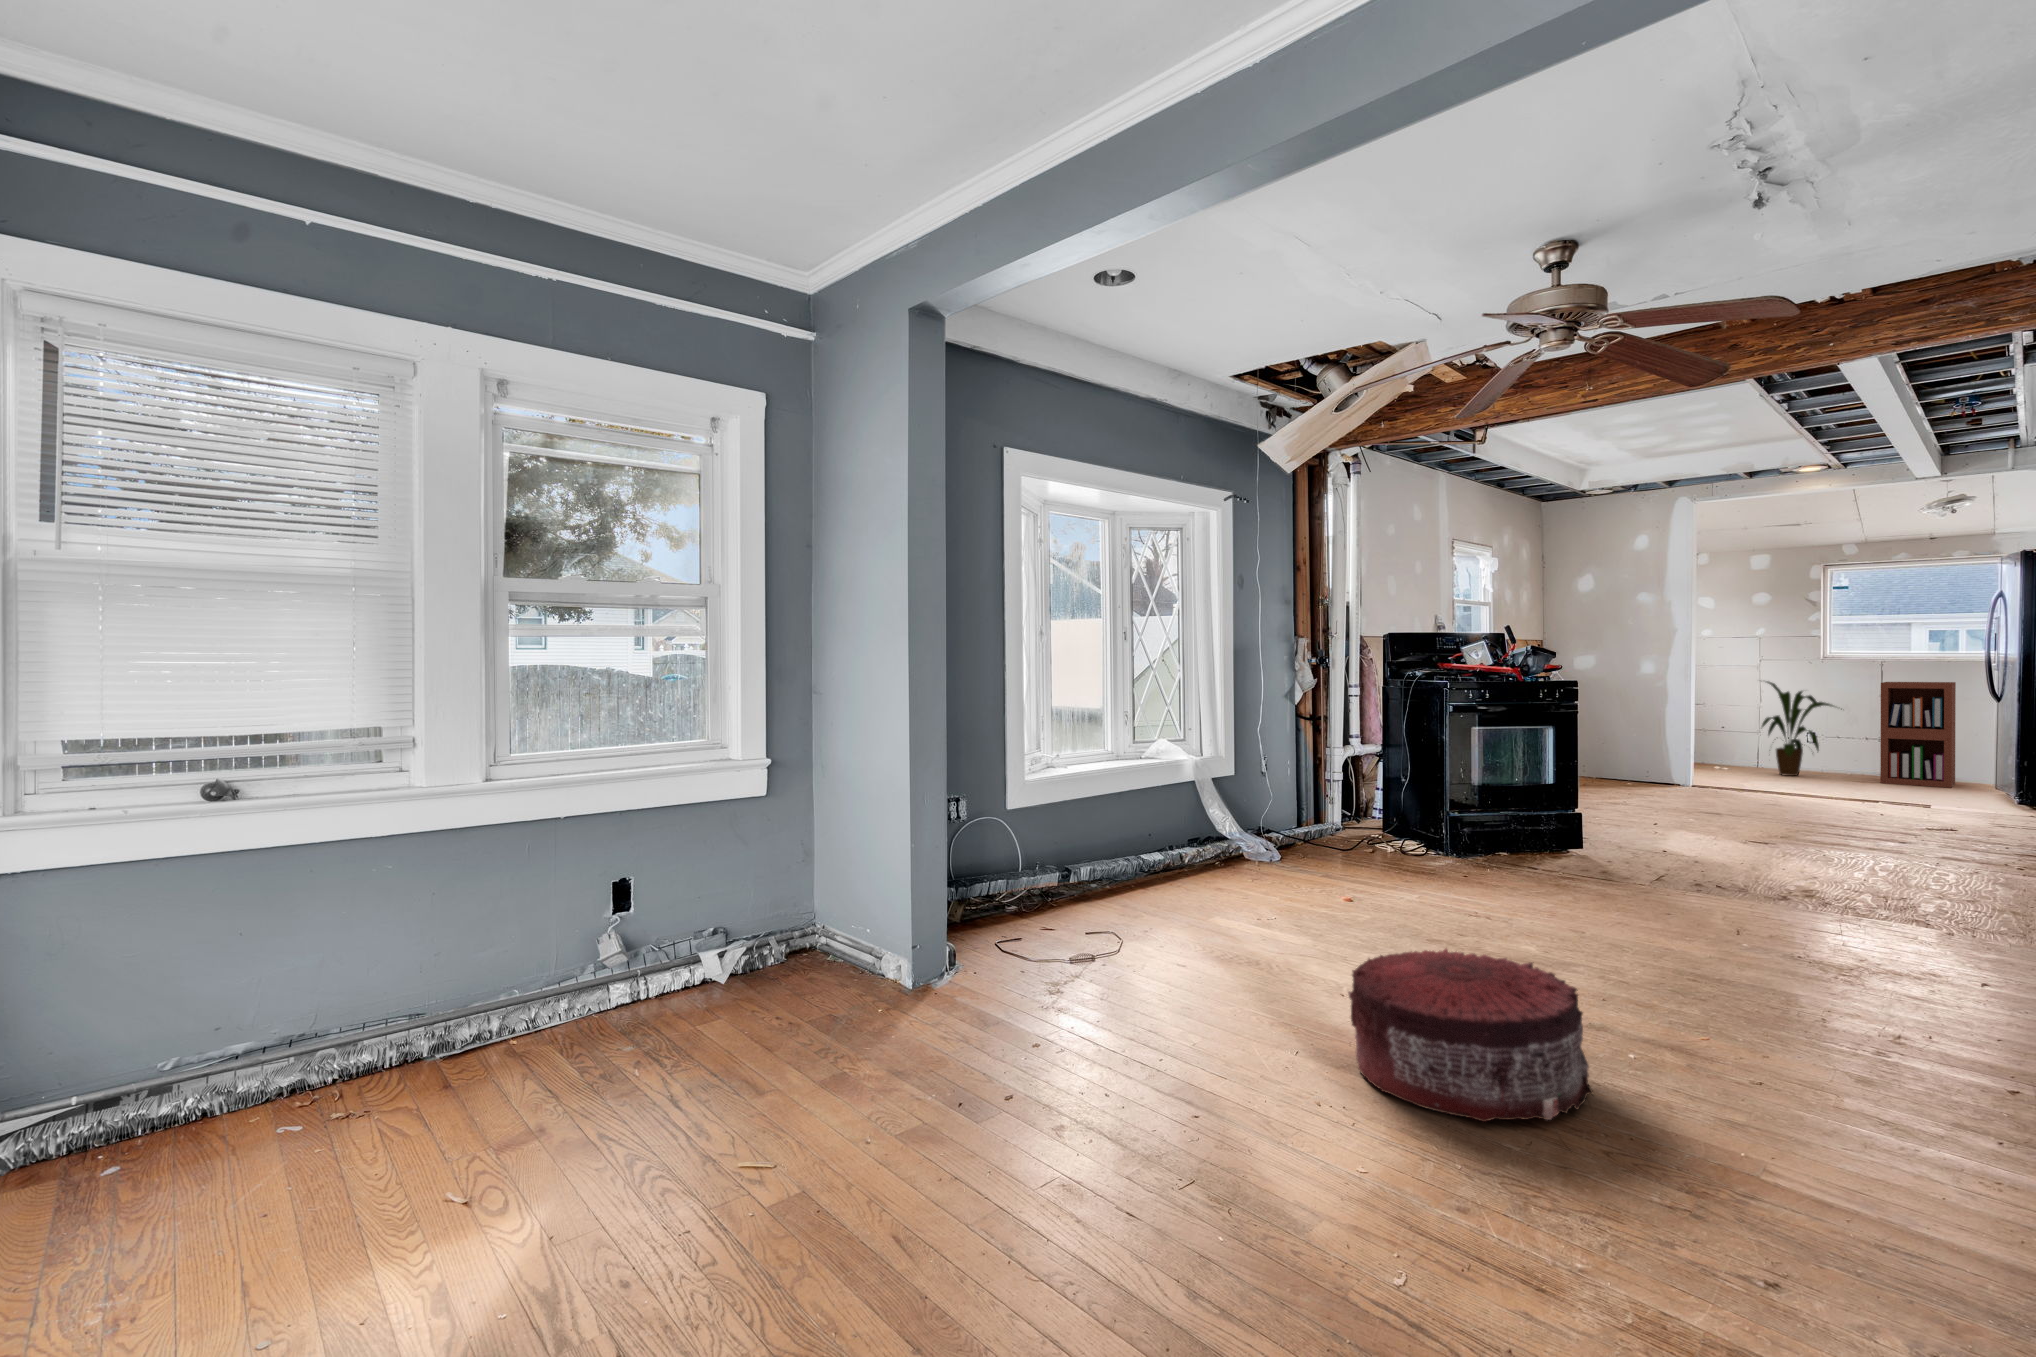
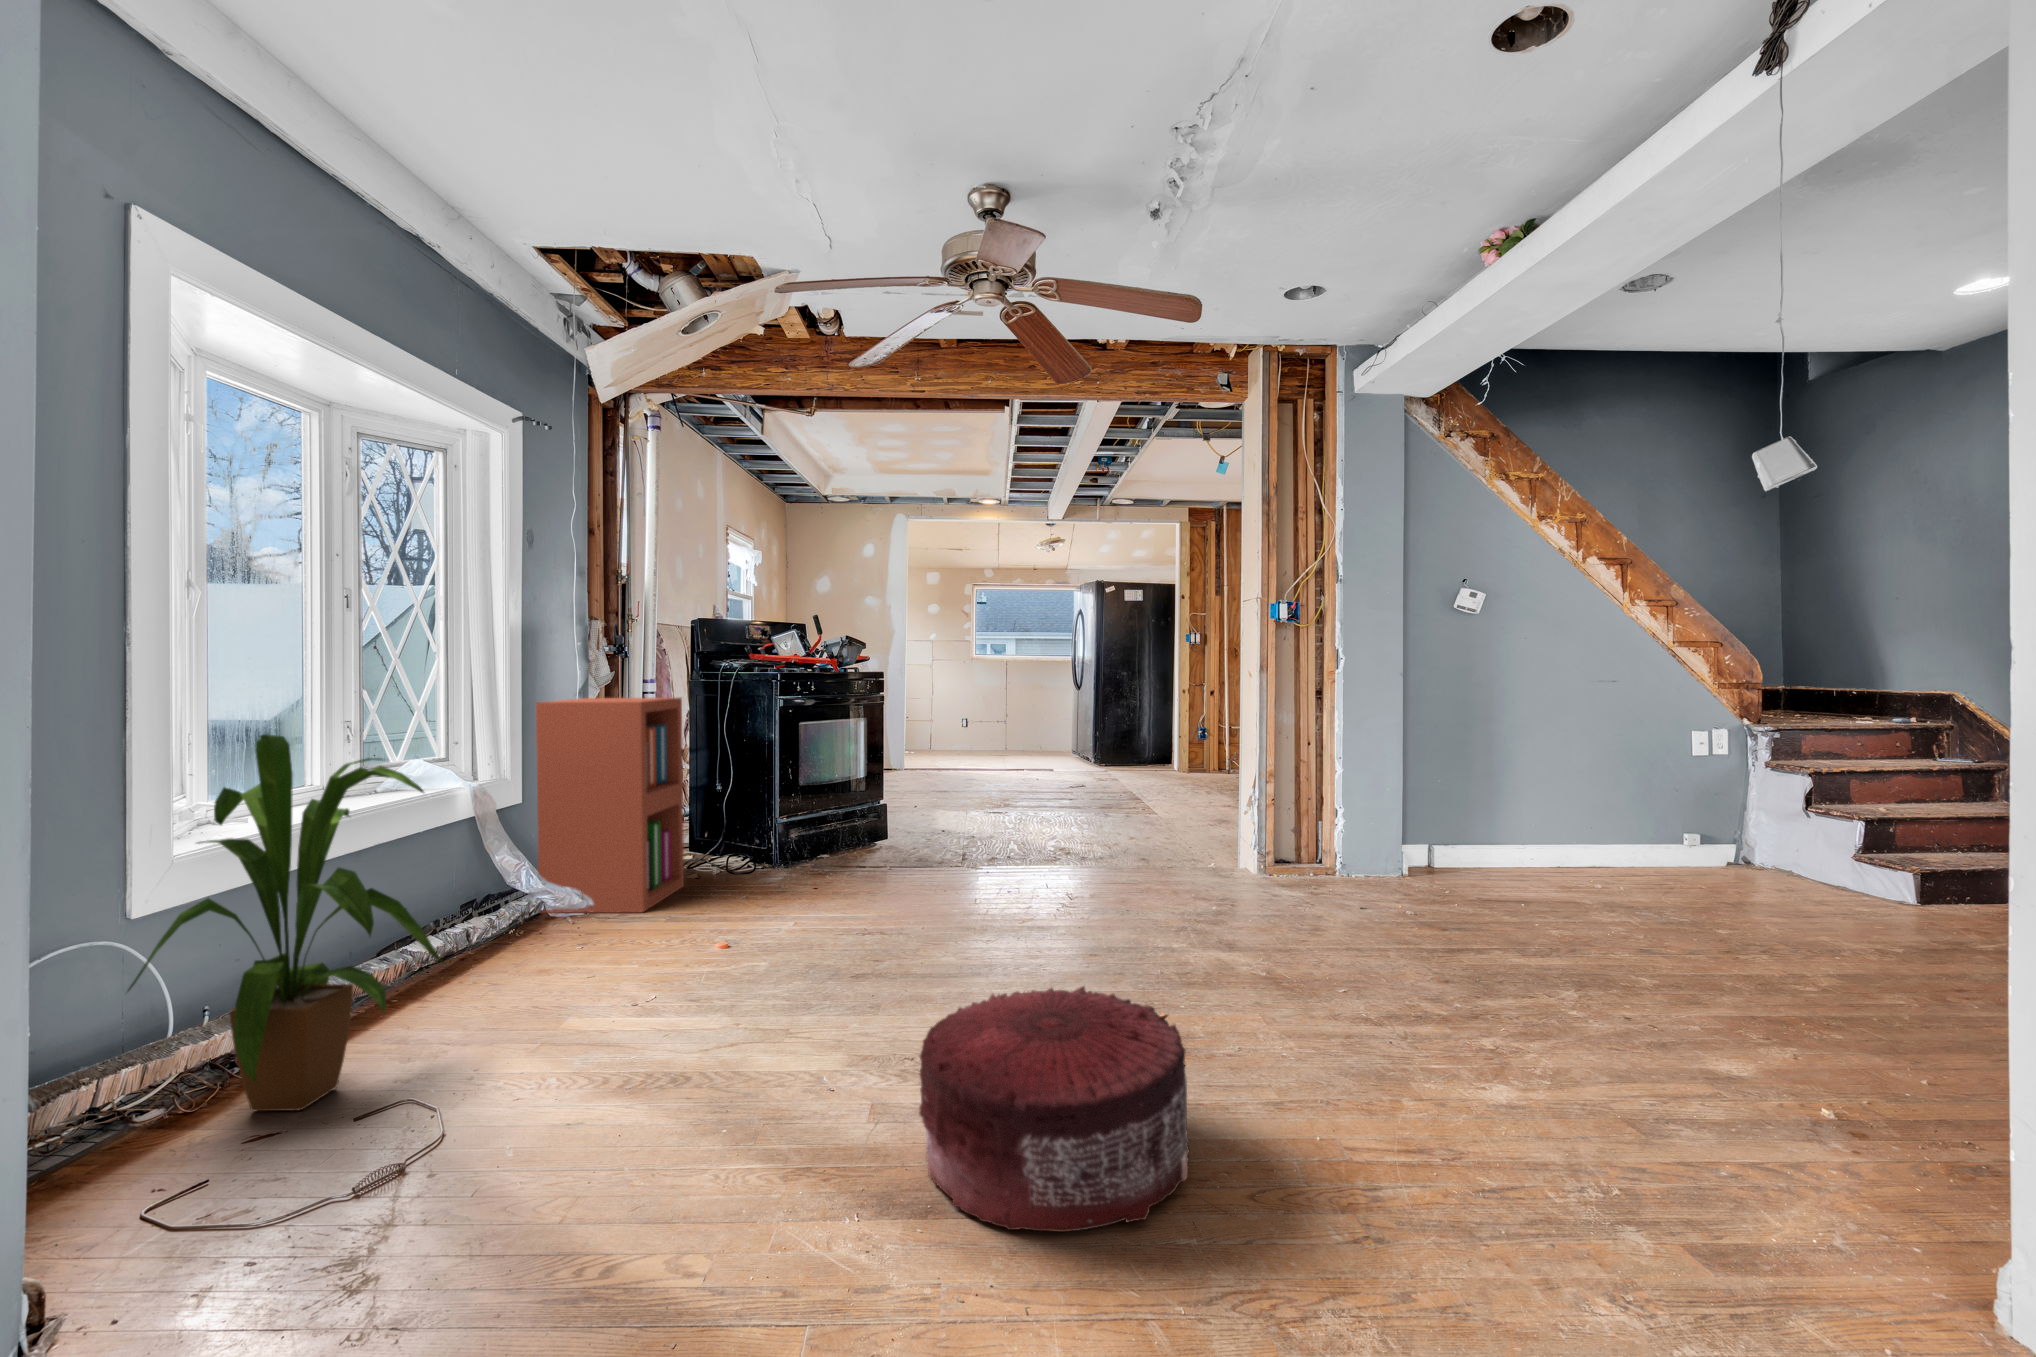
house plant: present [1762,681,1842,776] -> present [128,734,447,1111]
bookshelf: present [1880,682,1956,788] -> present [536,697,684,913]

